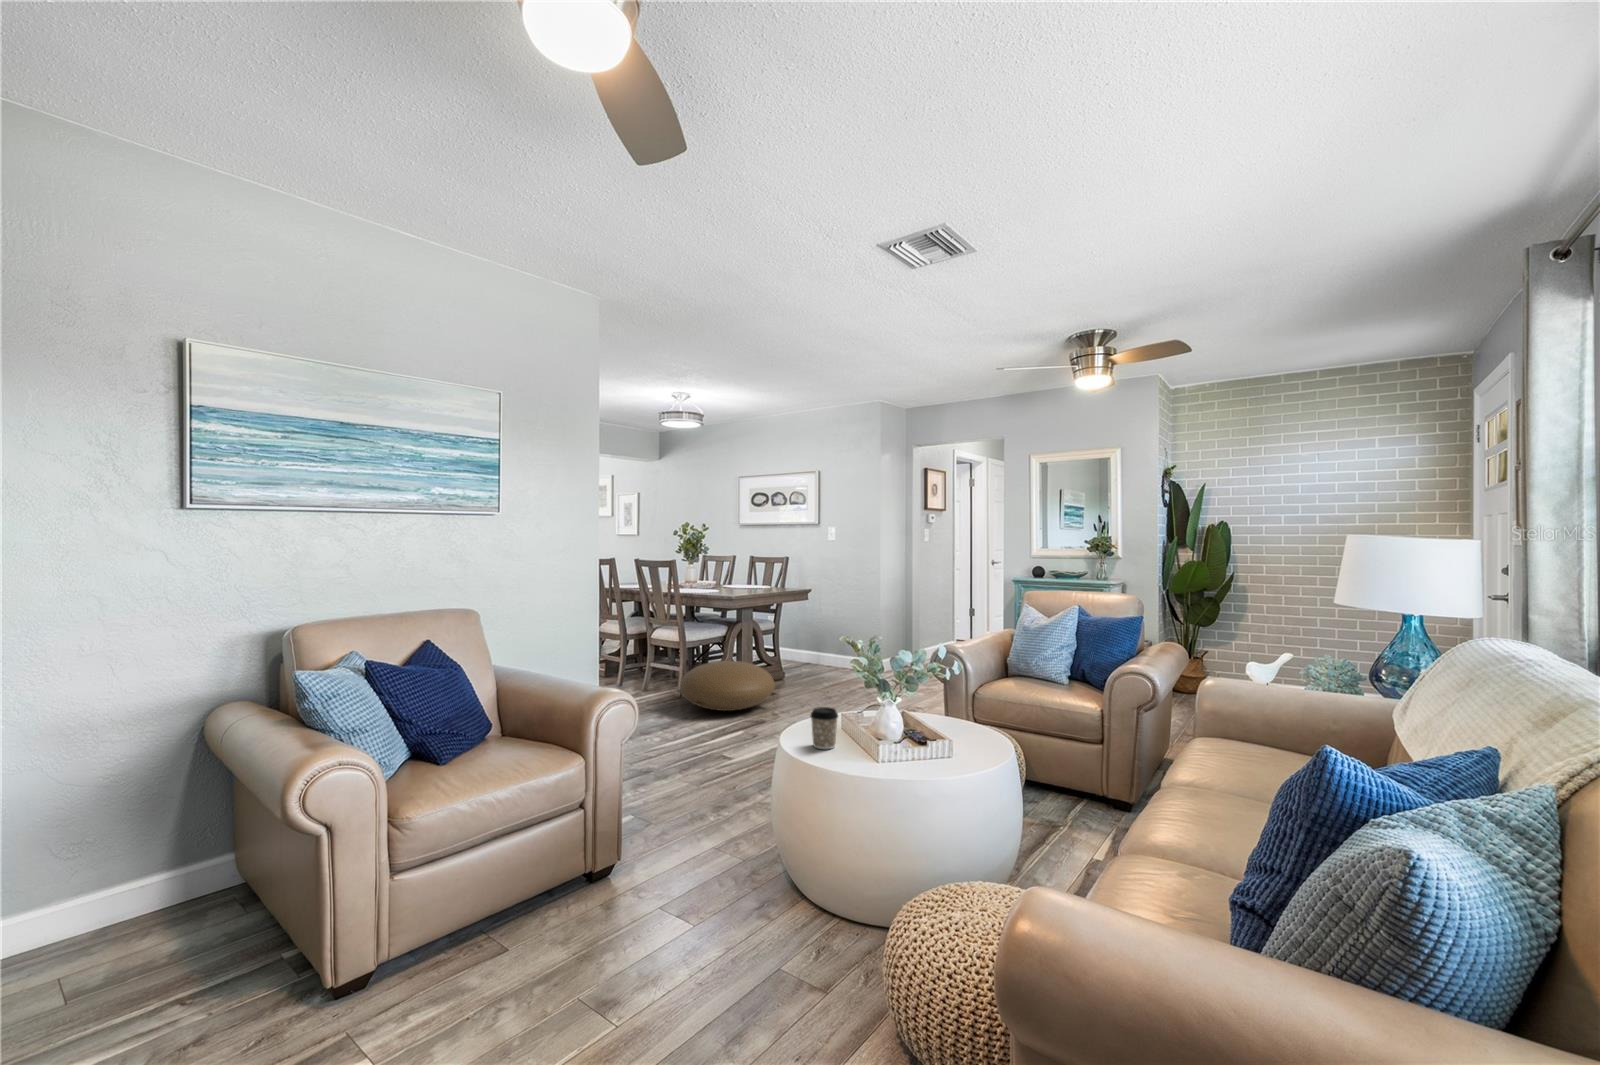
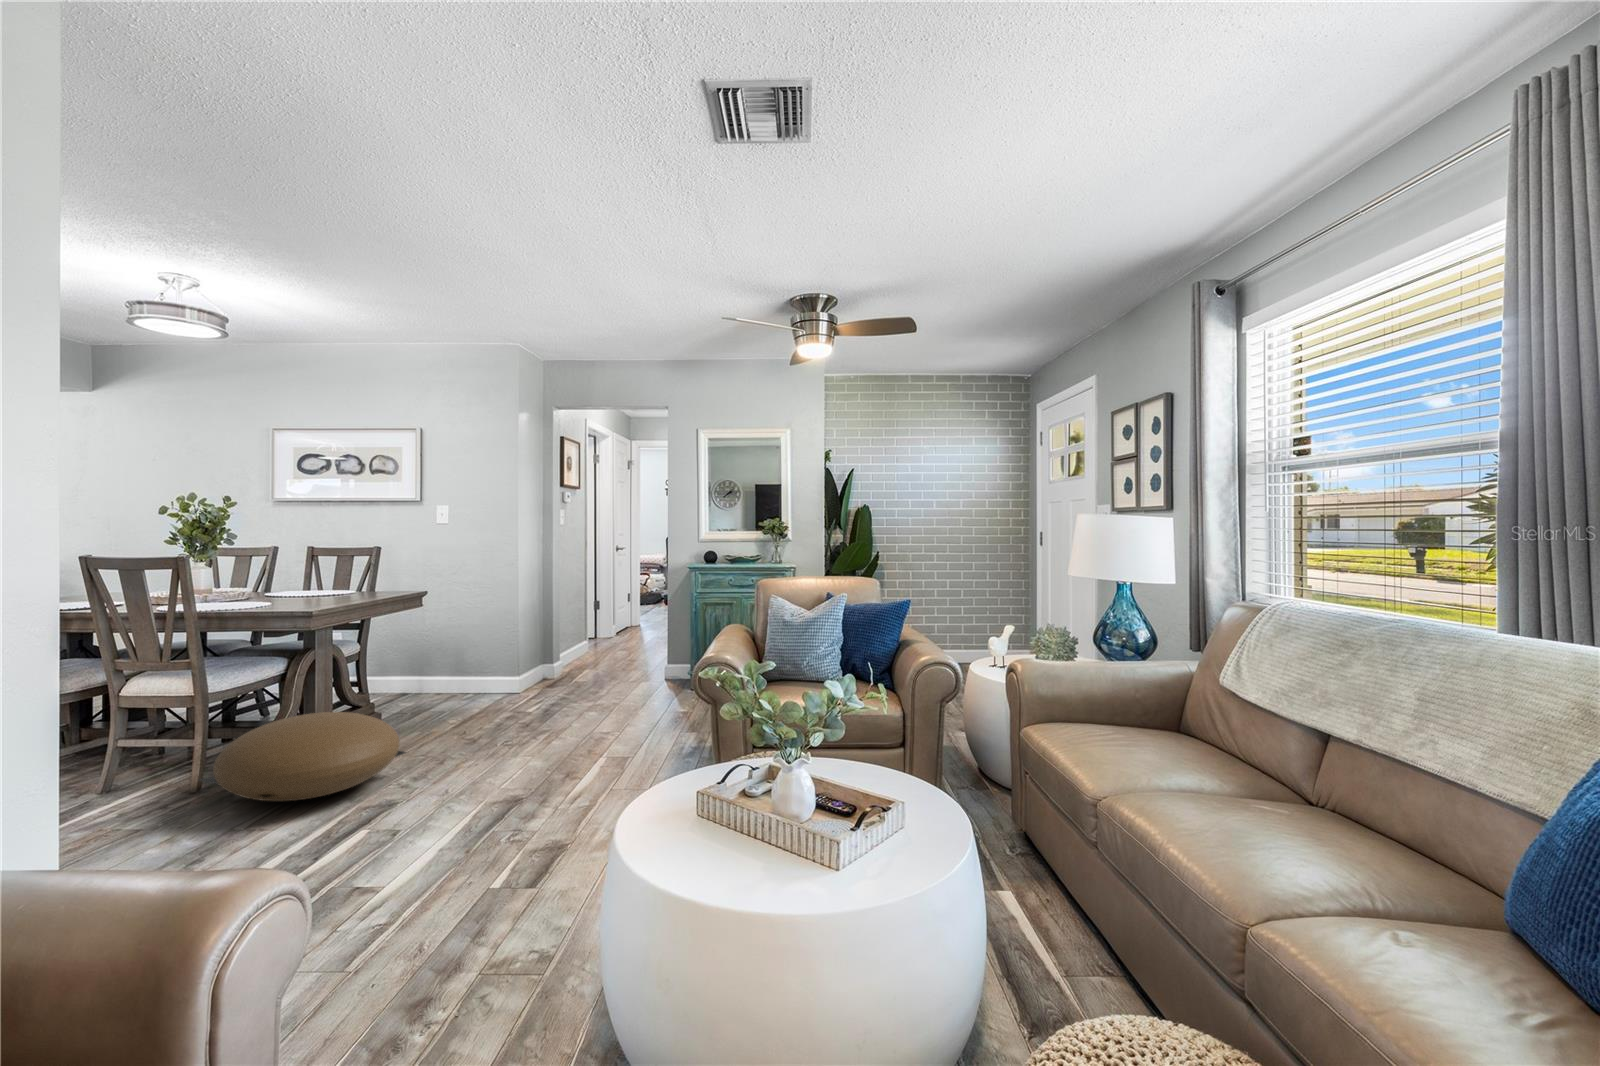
coffee cup: present [811,707,838,749] -> none [685,803,735,883]

